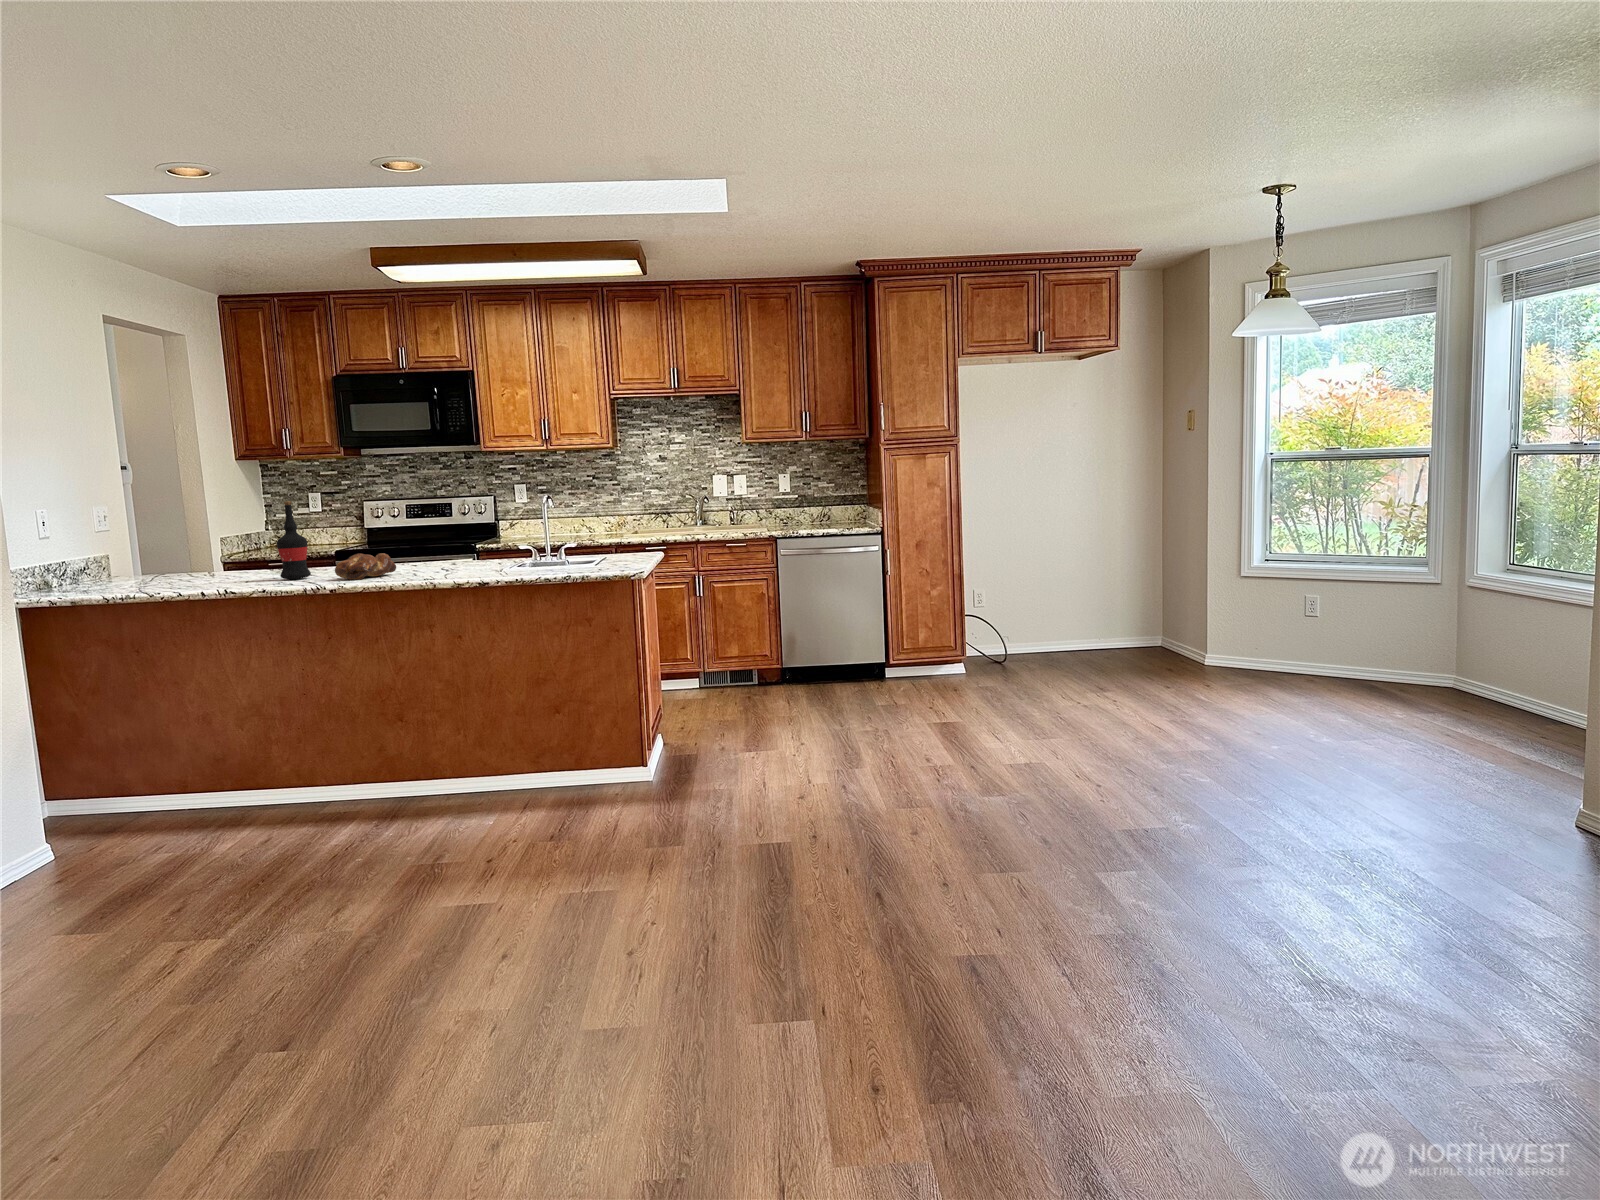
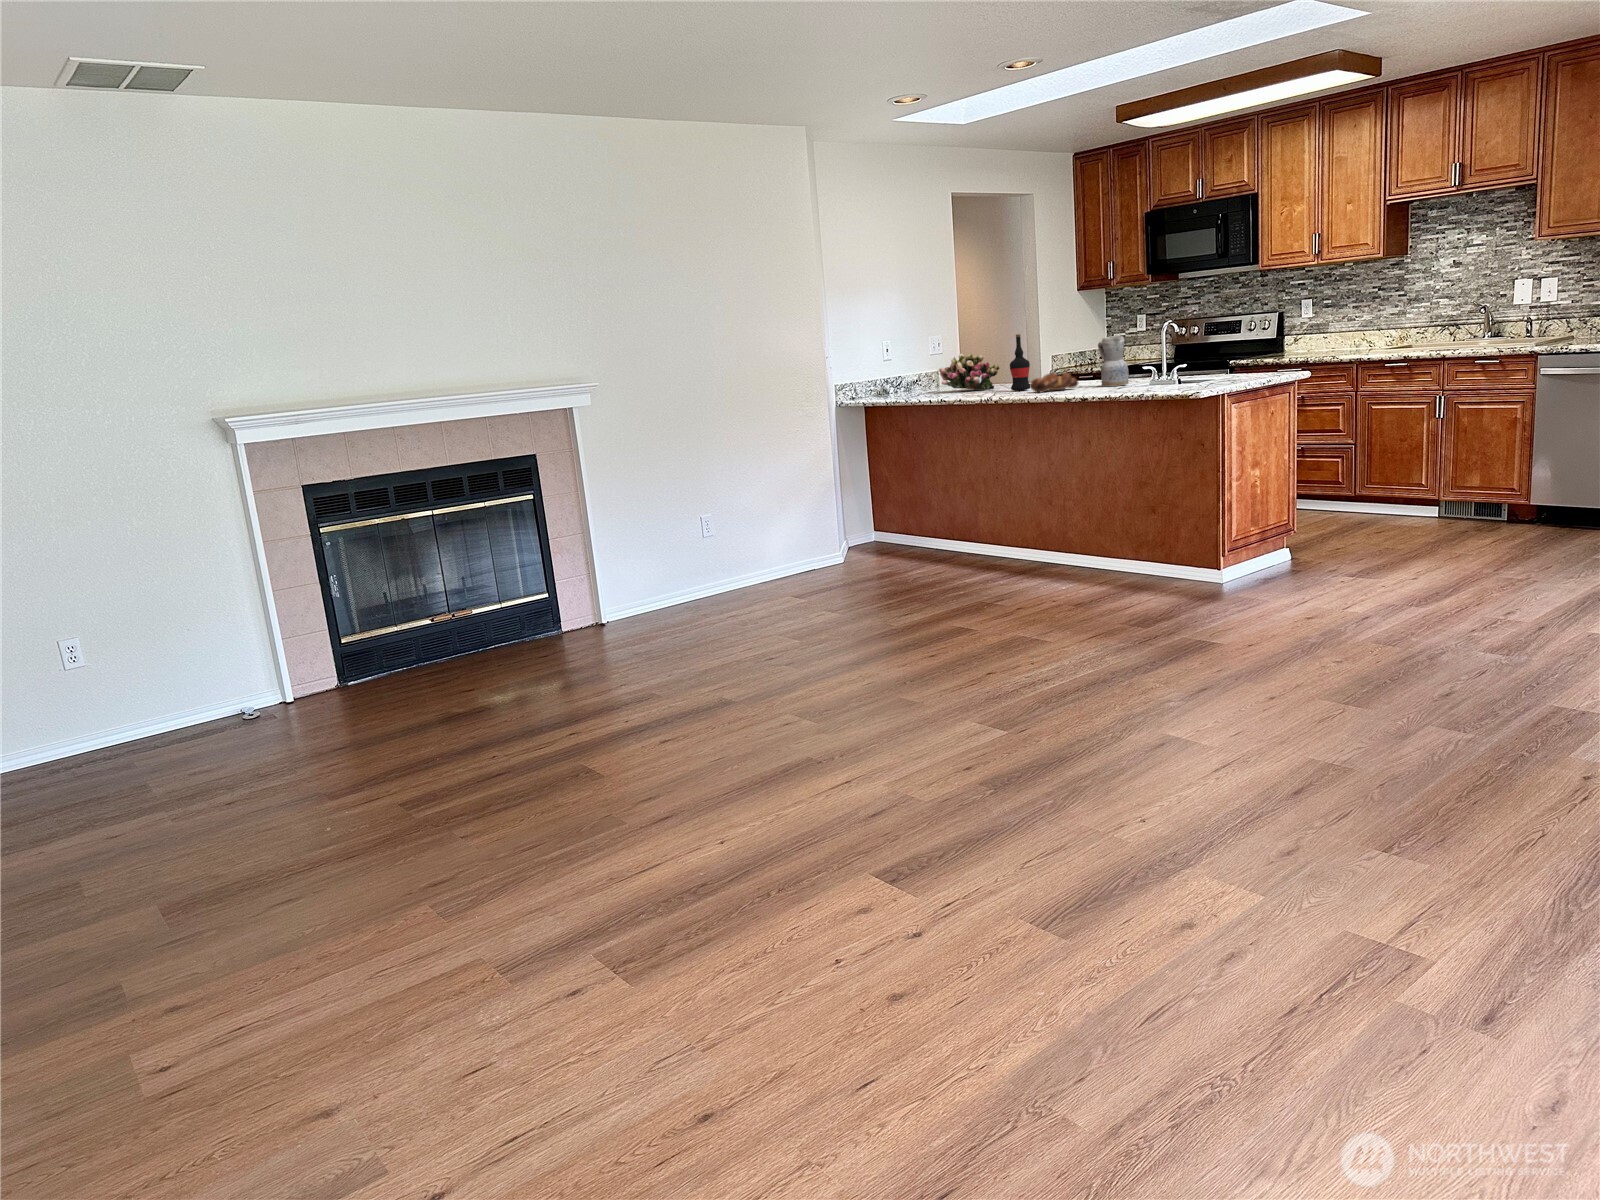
ceramic pitcher: none [408,508,455,571] -> present [1098,336,1129,387]
flower arrangement: none [121,528,224,579] -> present [939,353,999,389]

